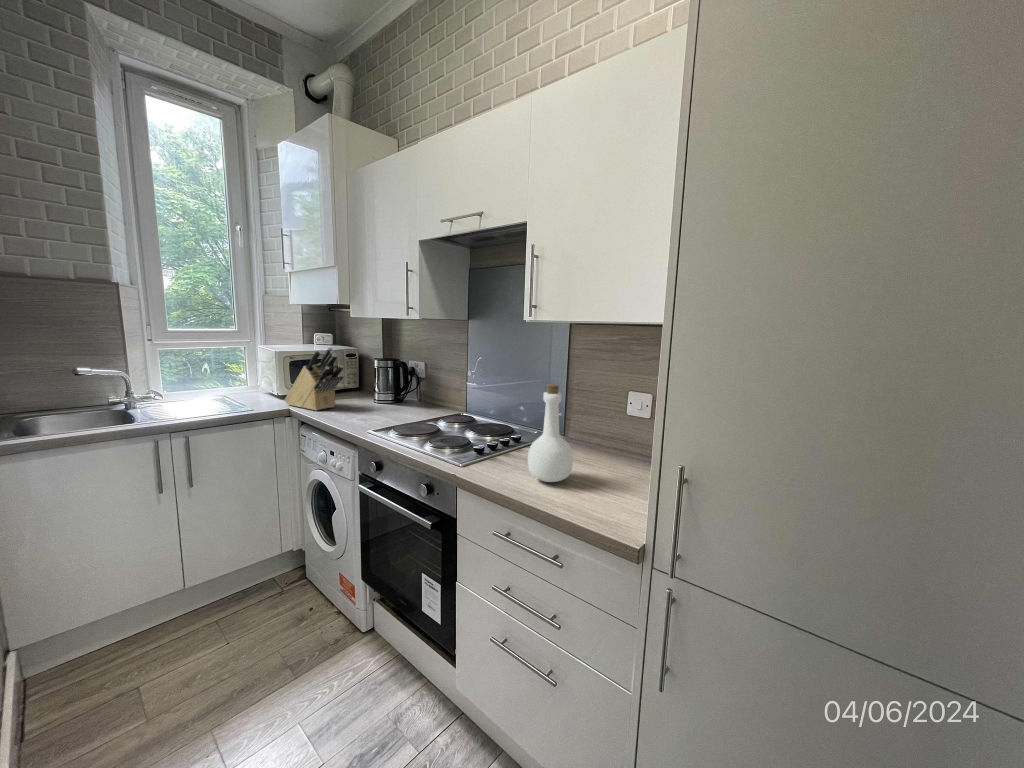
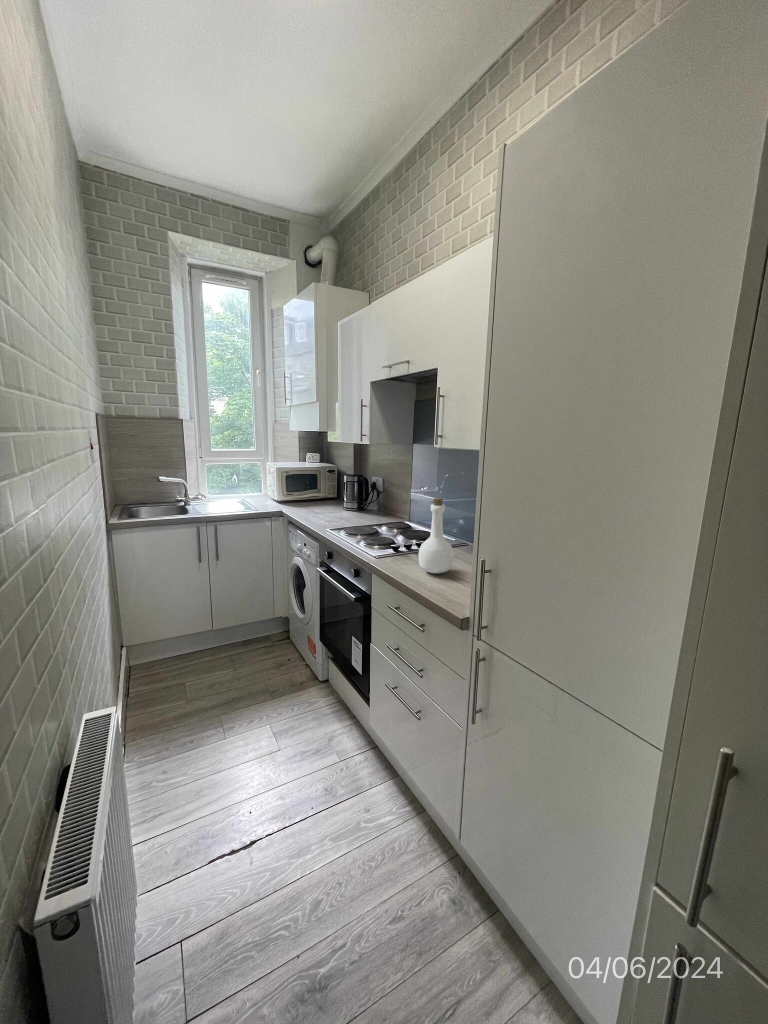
knife block: present [285,347,343,410] -> none [280,465,318,513]

